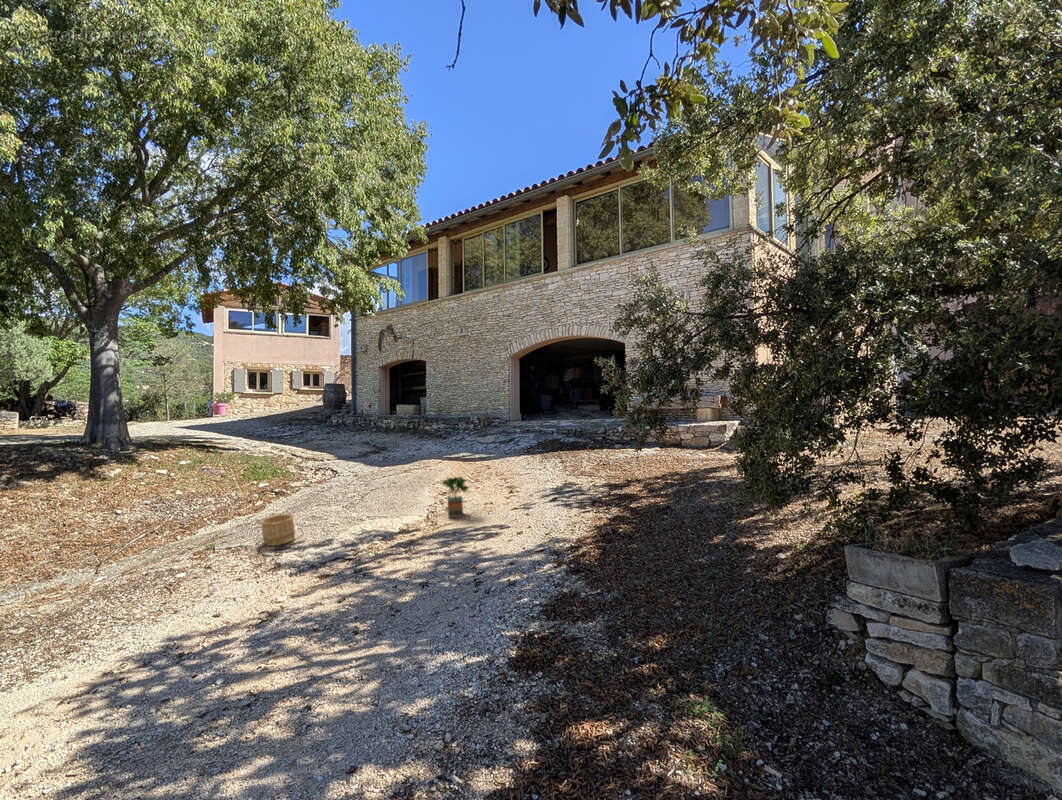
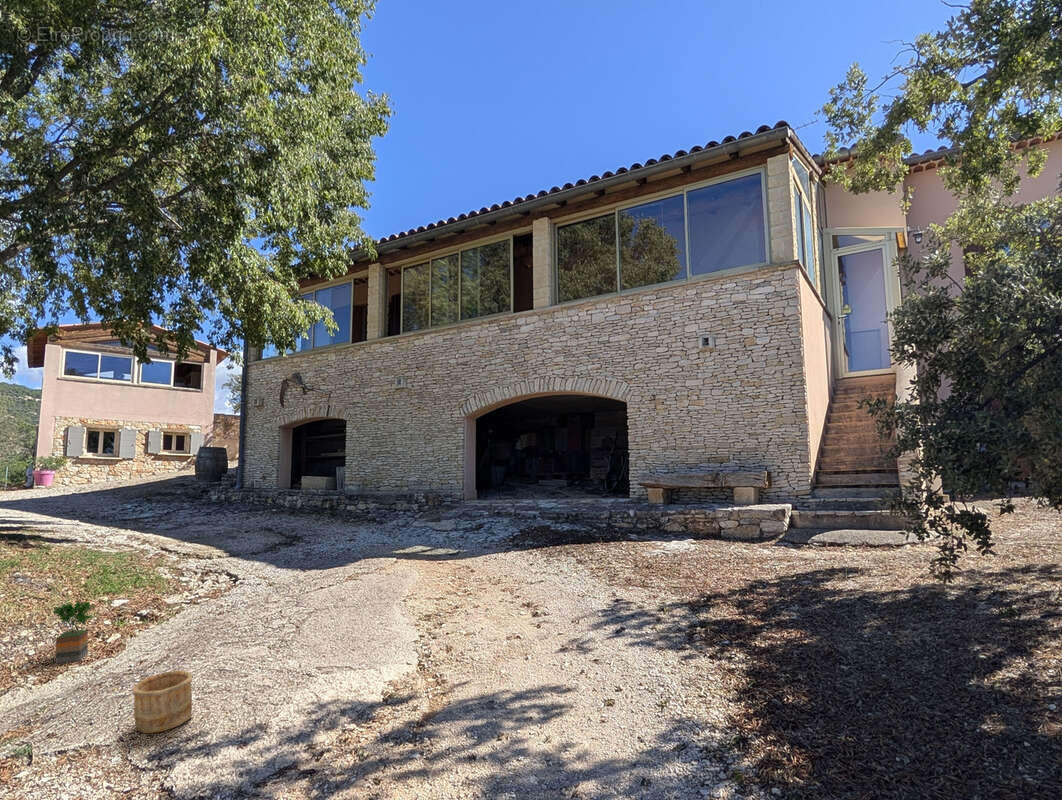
potted tree: present [442,477,468,518] -> present [54,601,95,663]

